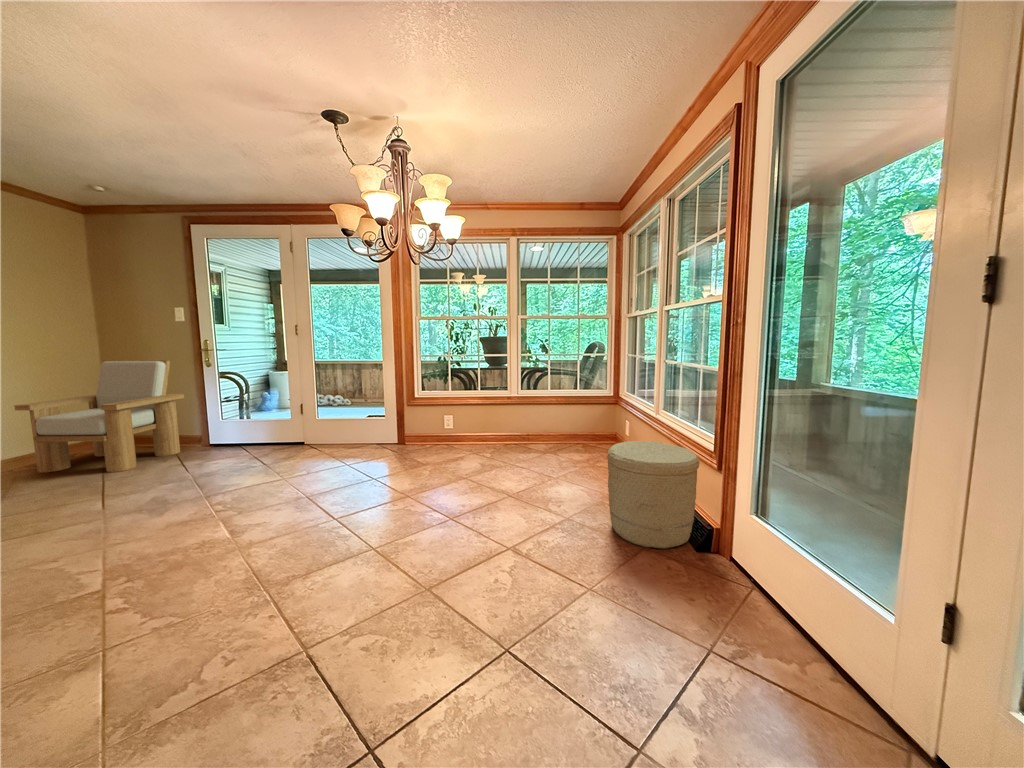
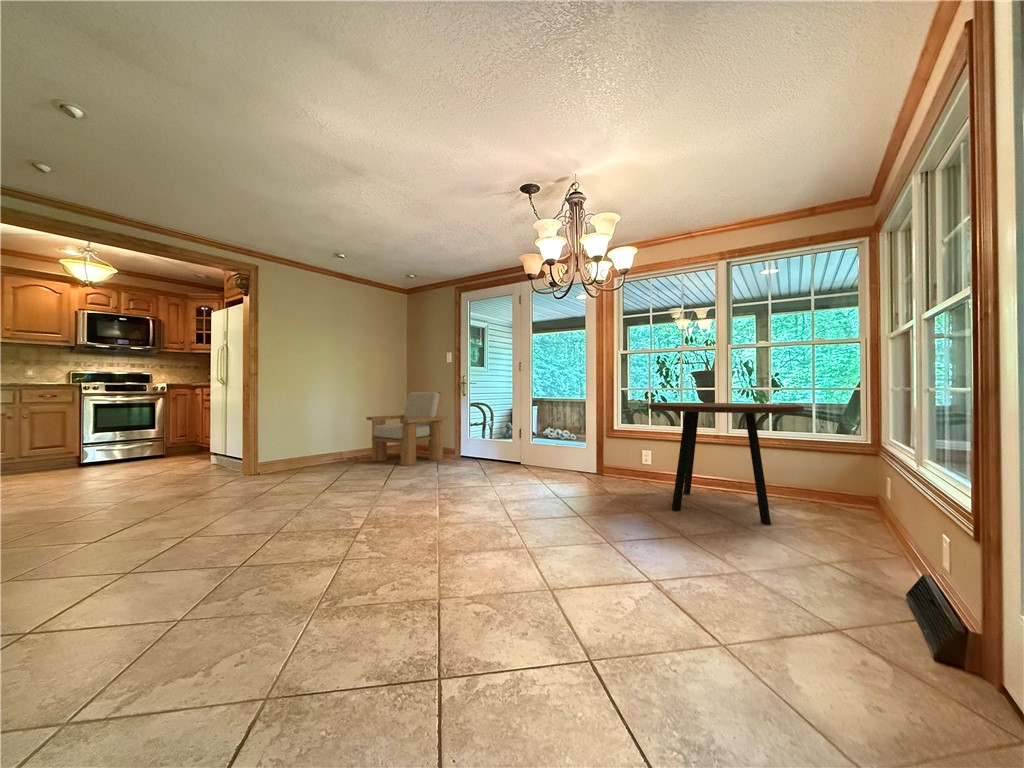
dining table: none [462,368,583,472] -> present [649,403,804,525]
woven basket: present [607,441,700,549] -> none [791,487,956,648]

